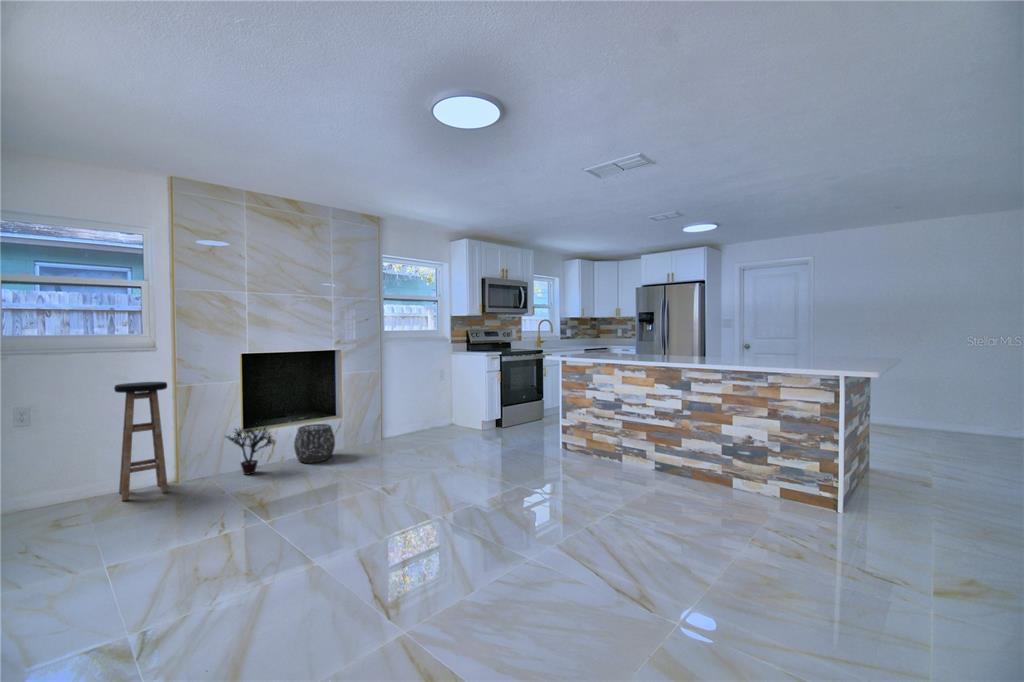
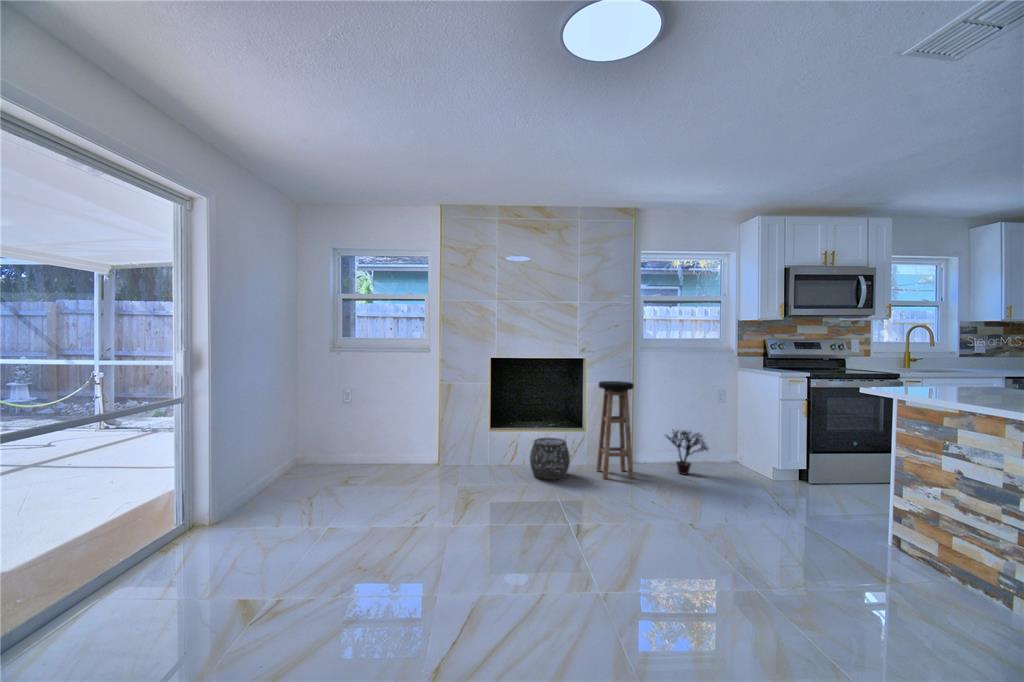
bar stool: present [114,382,168,501] -> present [596,381,634,479]
potted plant: present [227,428,274,475] -> present [666,431,708,475]

